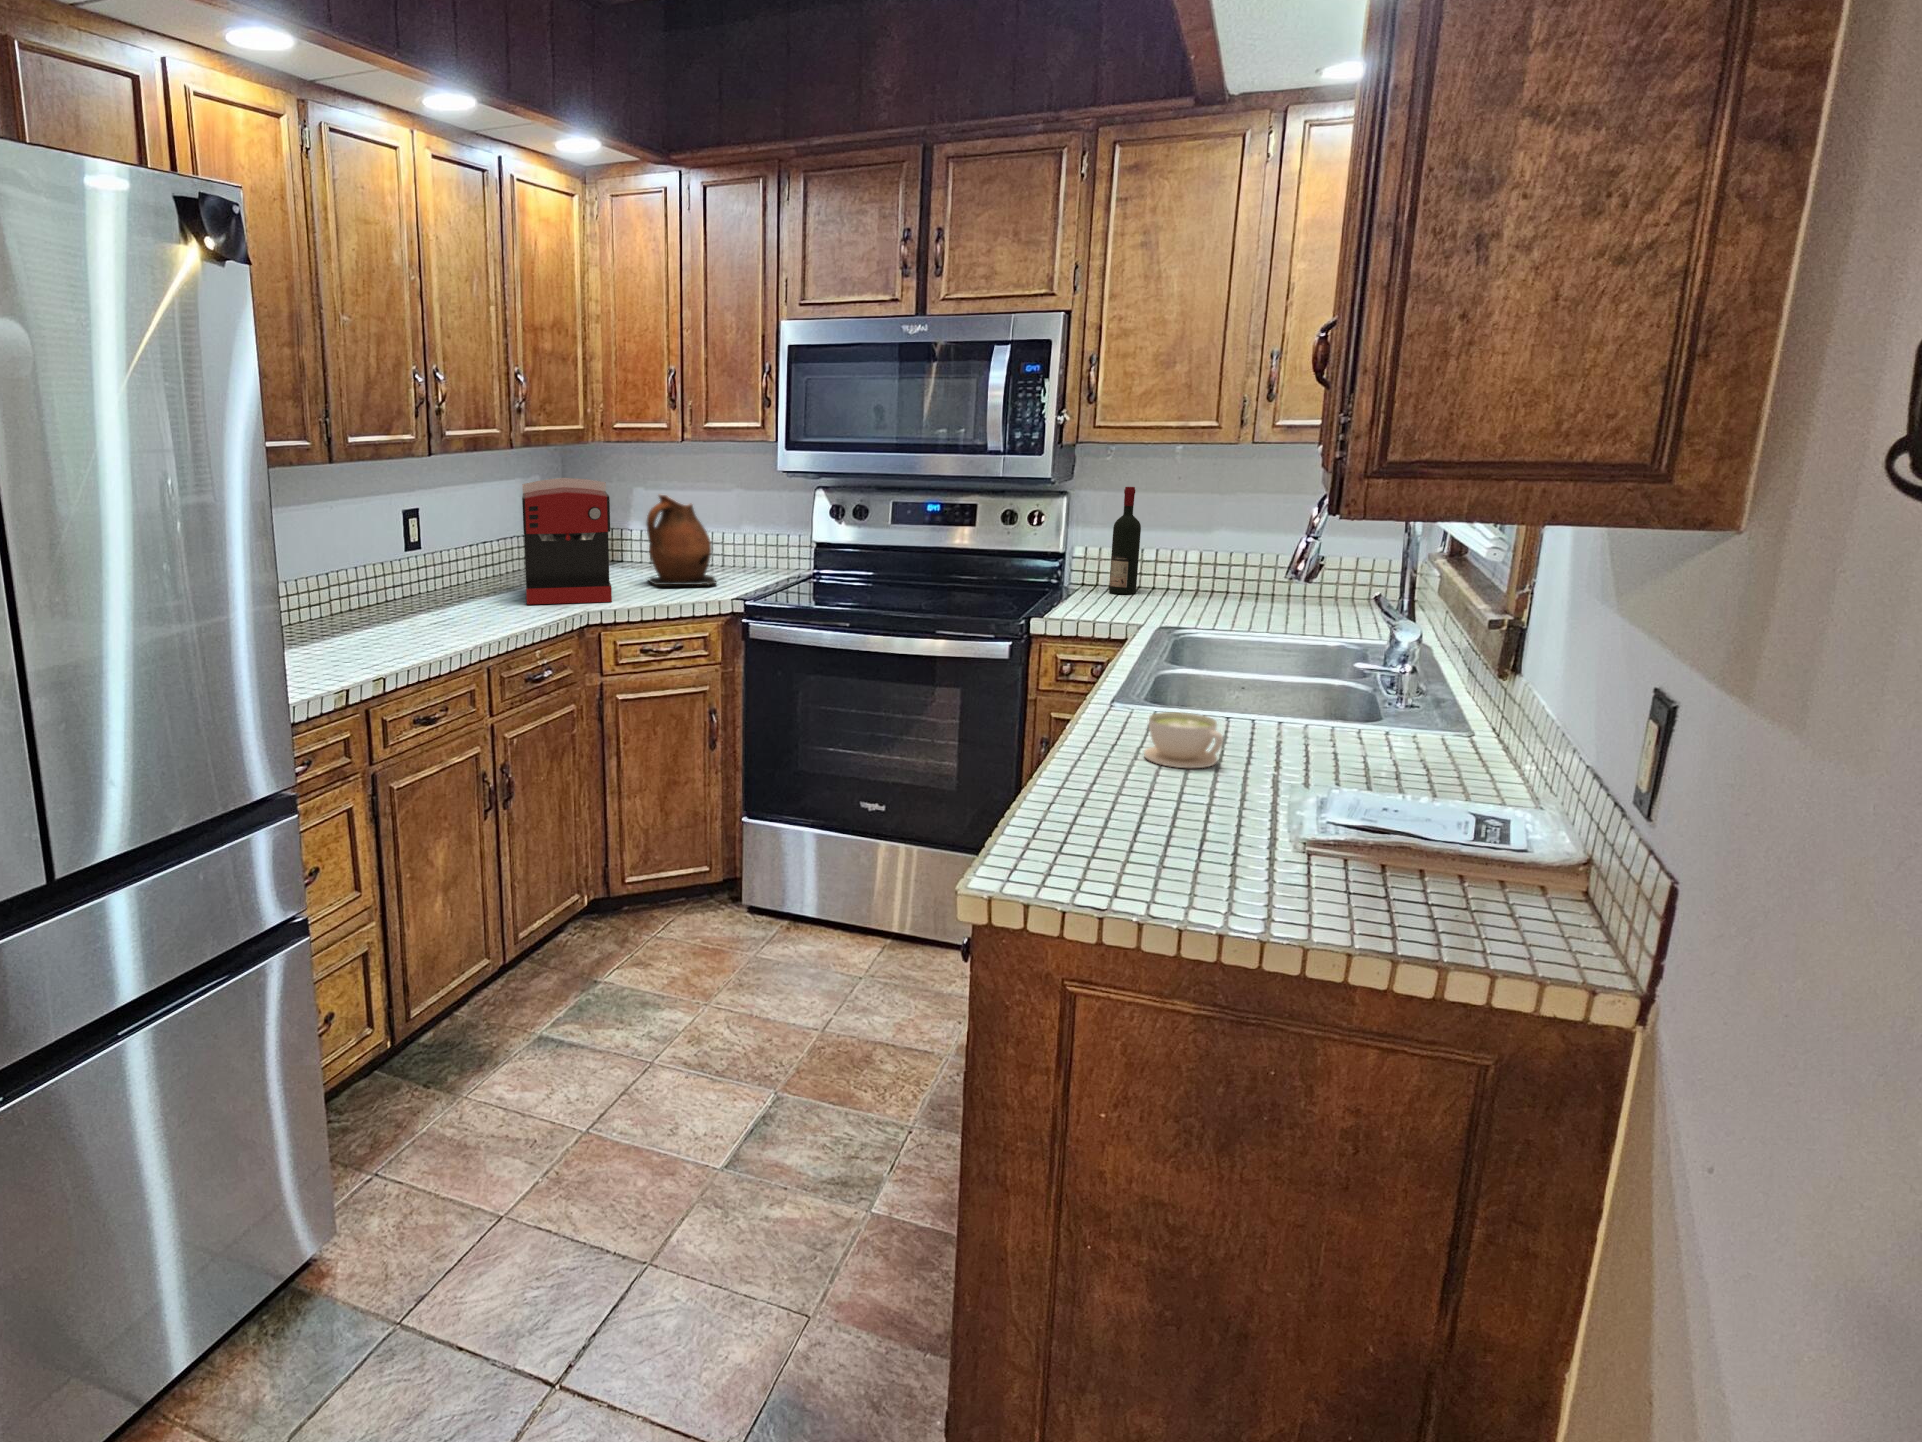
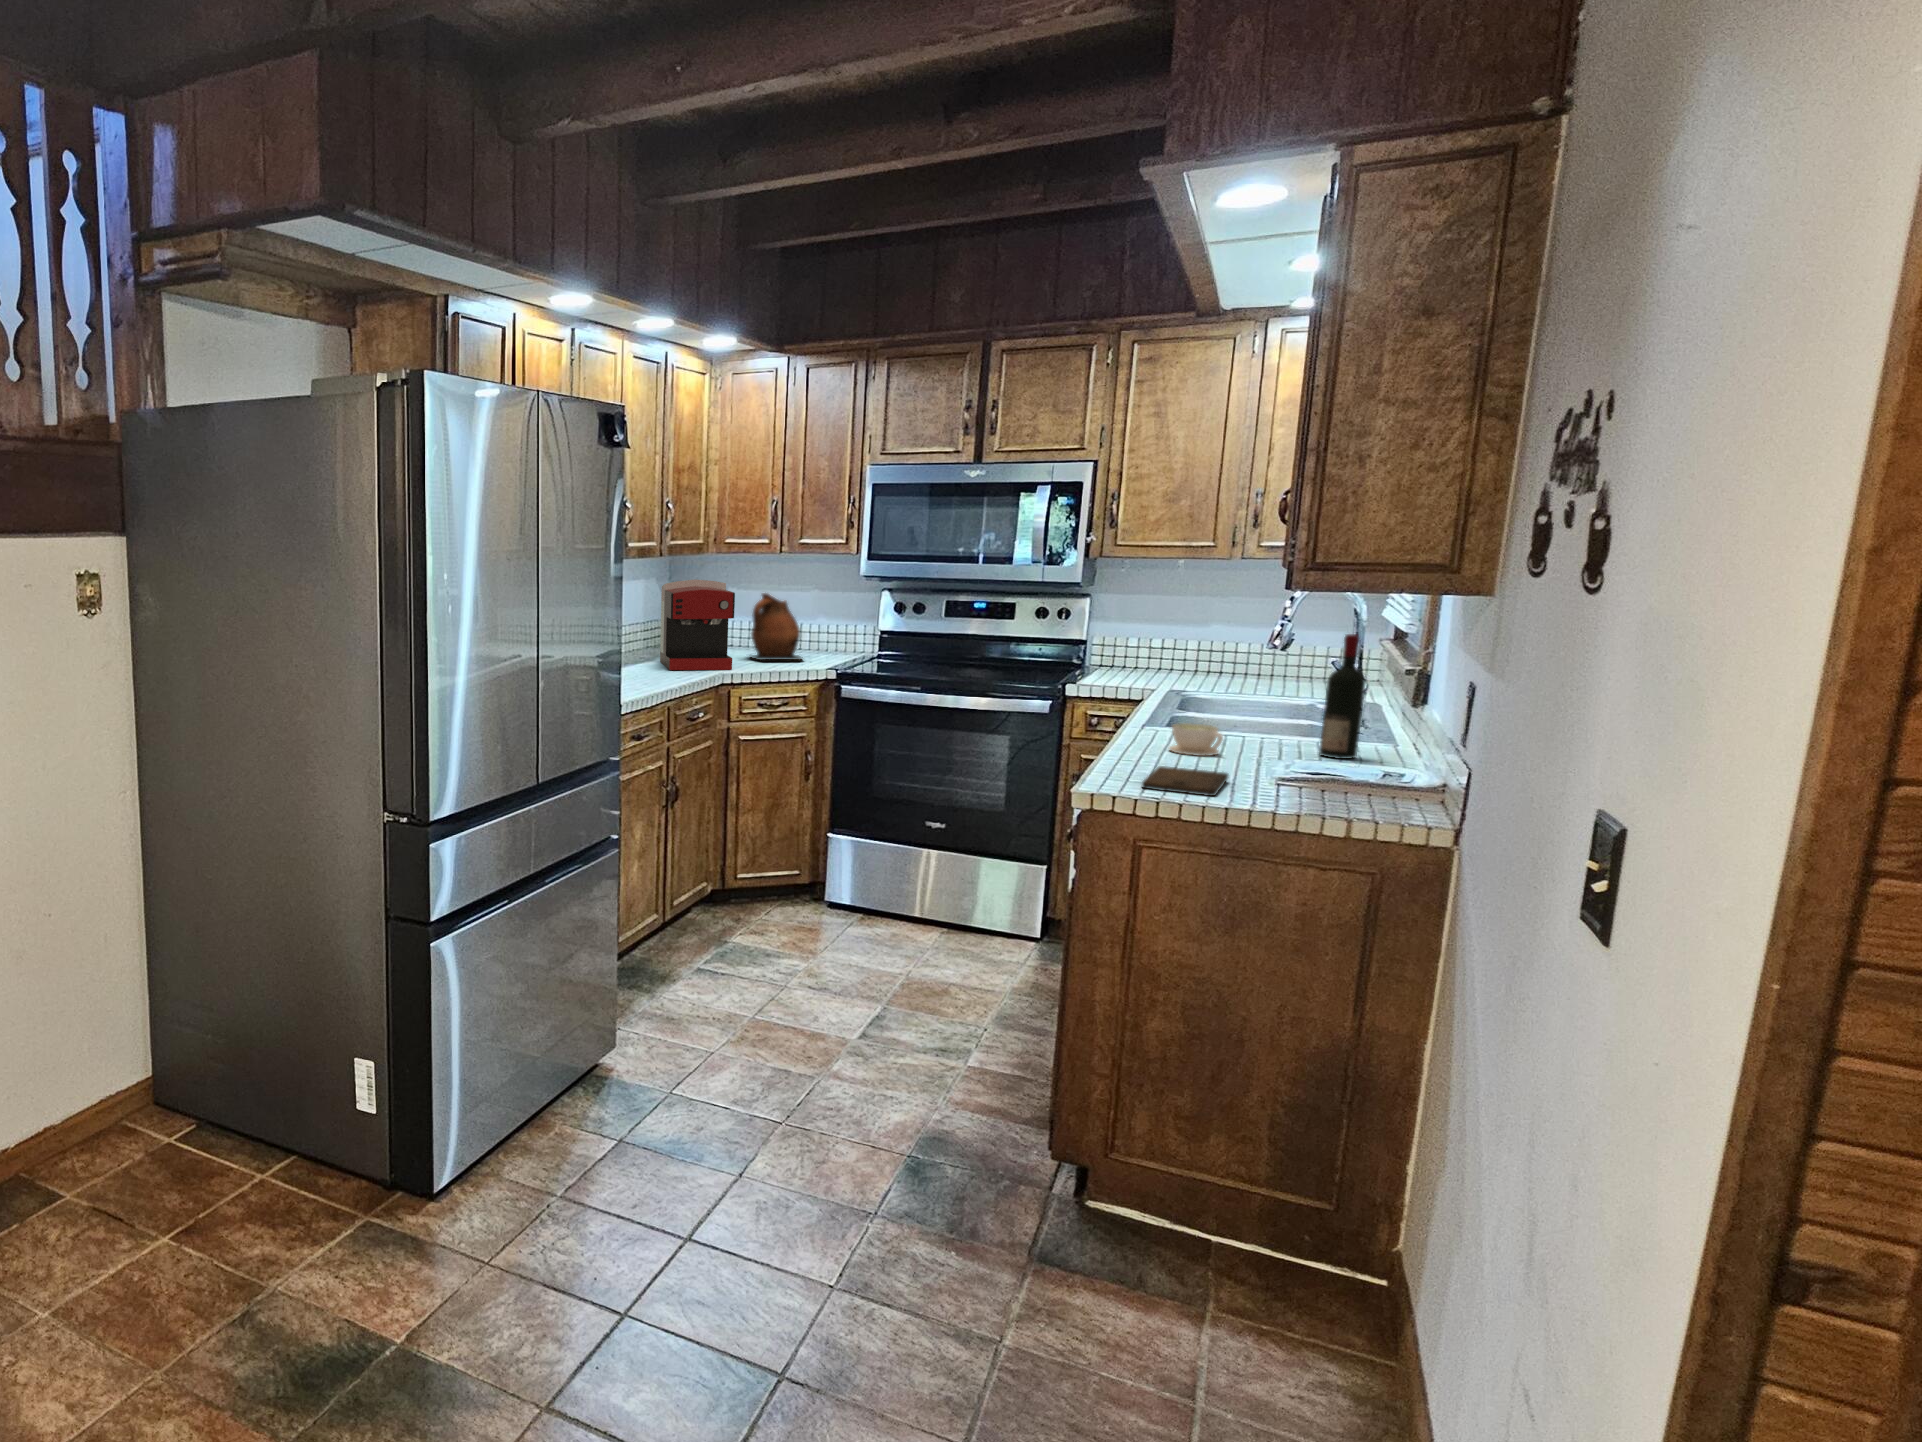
wine bottle: present [1109,487,1141,594] -> present [1319,634,1366,759]
cutting board: none [1081,814,1229,897] -> present [1142,766,1229,796]

